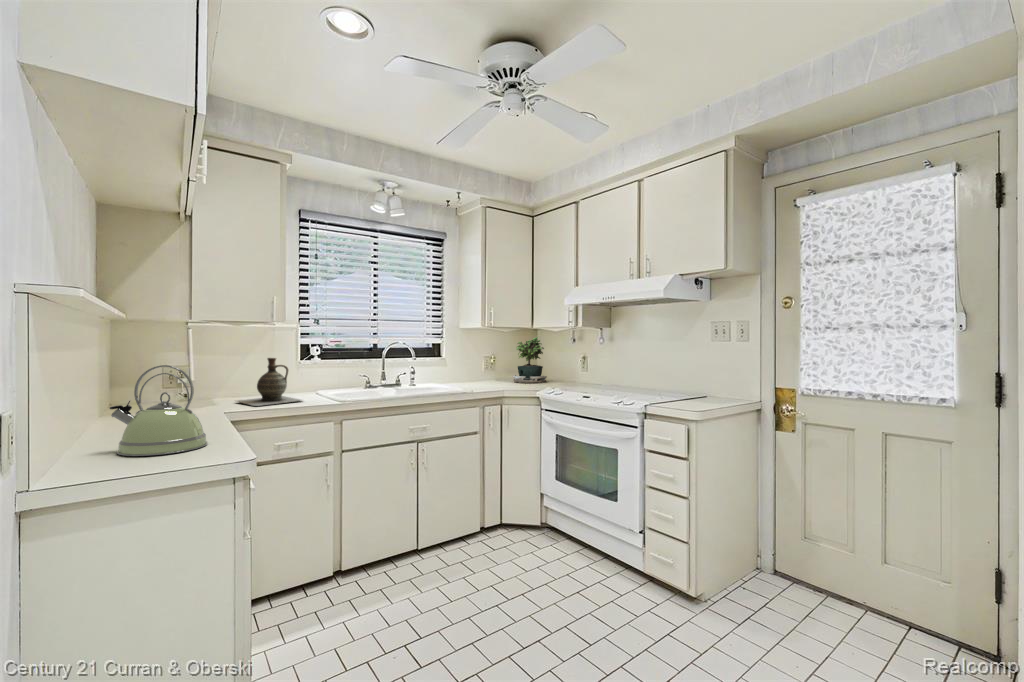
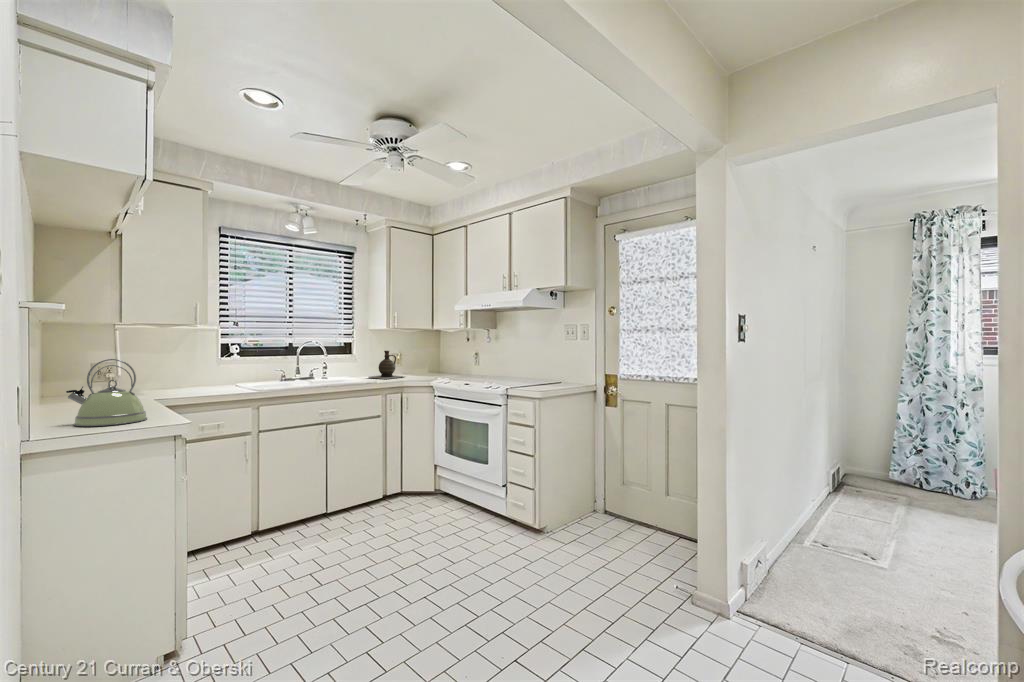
potted plant: present [513,337,547,383] -> none [415,337,444,376]
ceramic jug: present [237,358,302,406] -> present [369,351,405,379]

